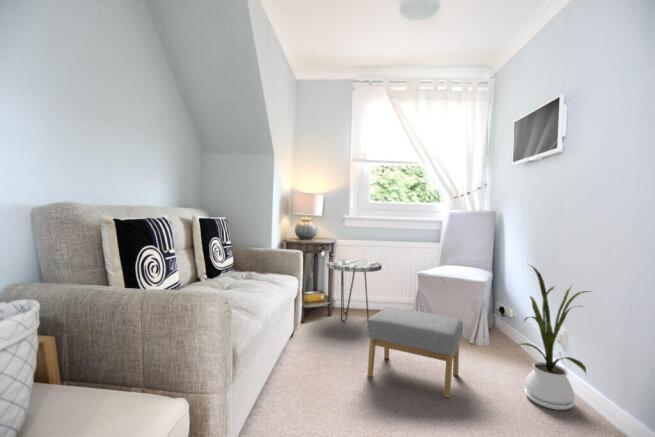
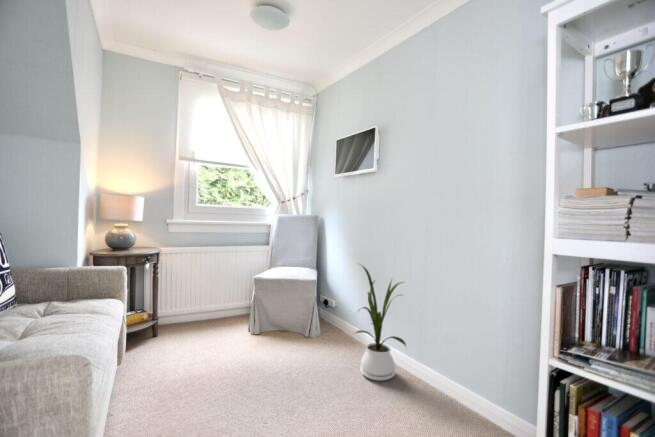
side table: present [327,259,382,321] -> none [151,268,216,339]
footstool: present [367,307,463,398] -> none [224,318,313,398]

